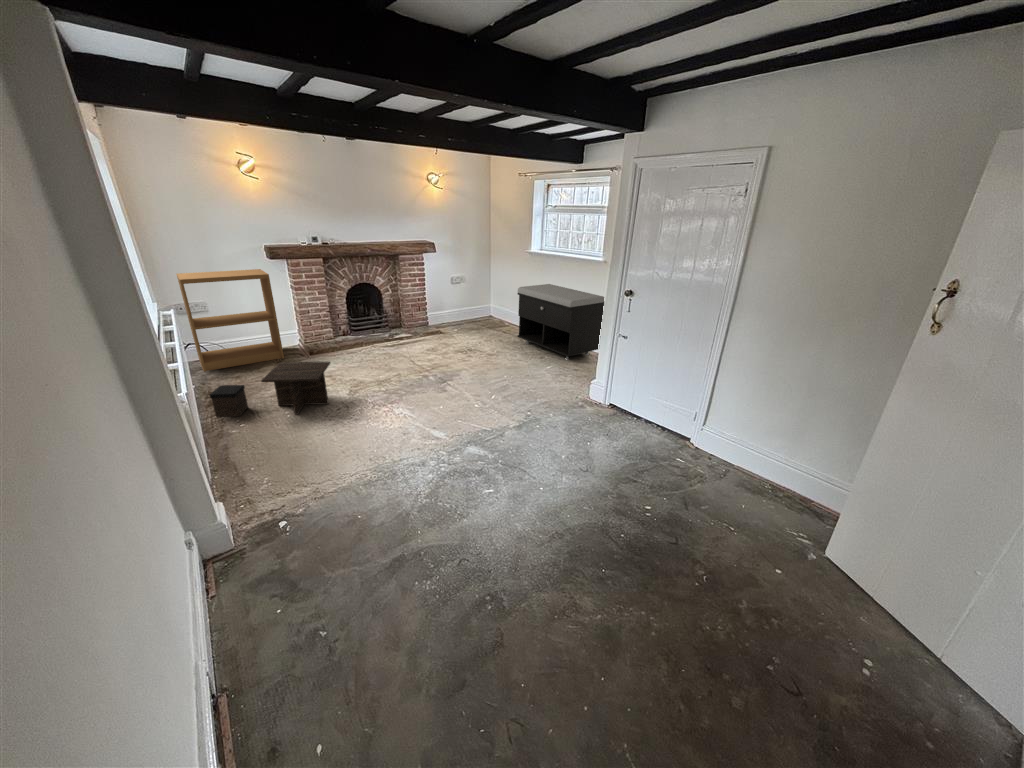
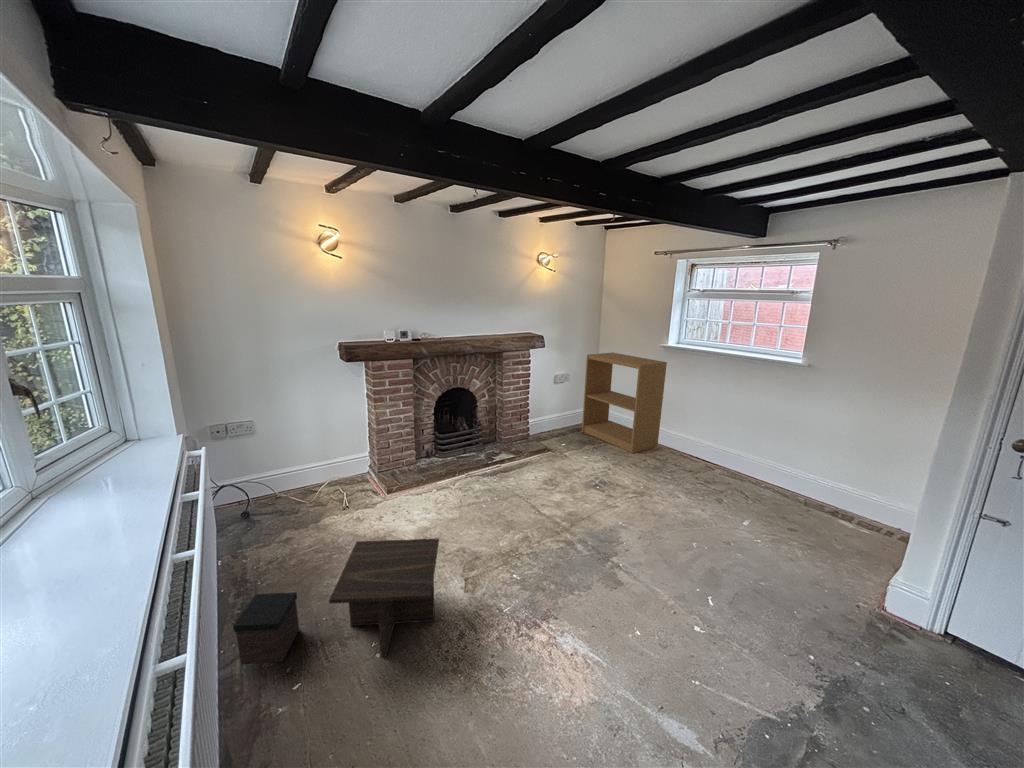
bookshelf: present [176,269,284,372] -> present [582,352,667,453]
storage bench: present [517,284,604,360] -> none [662,390,811,506]

